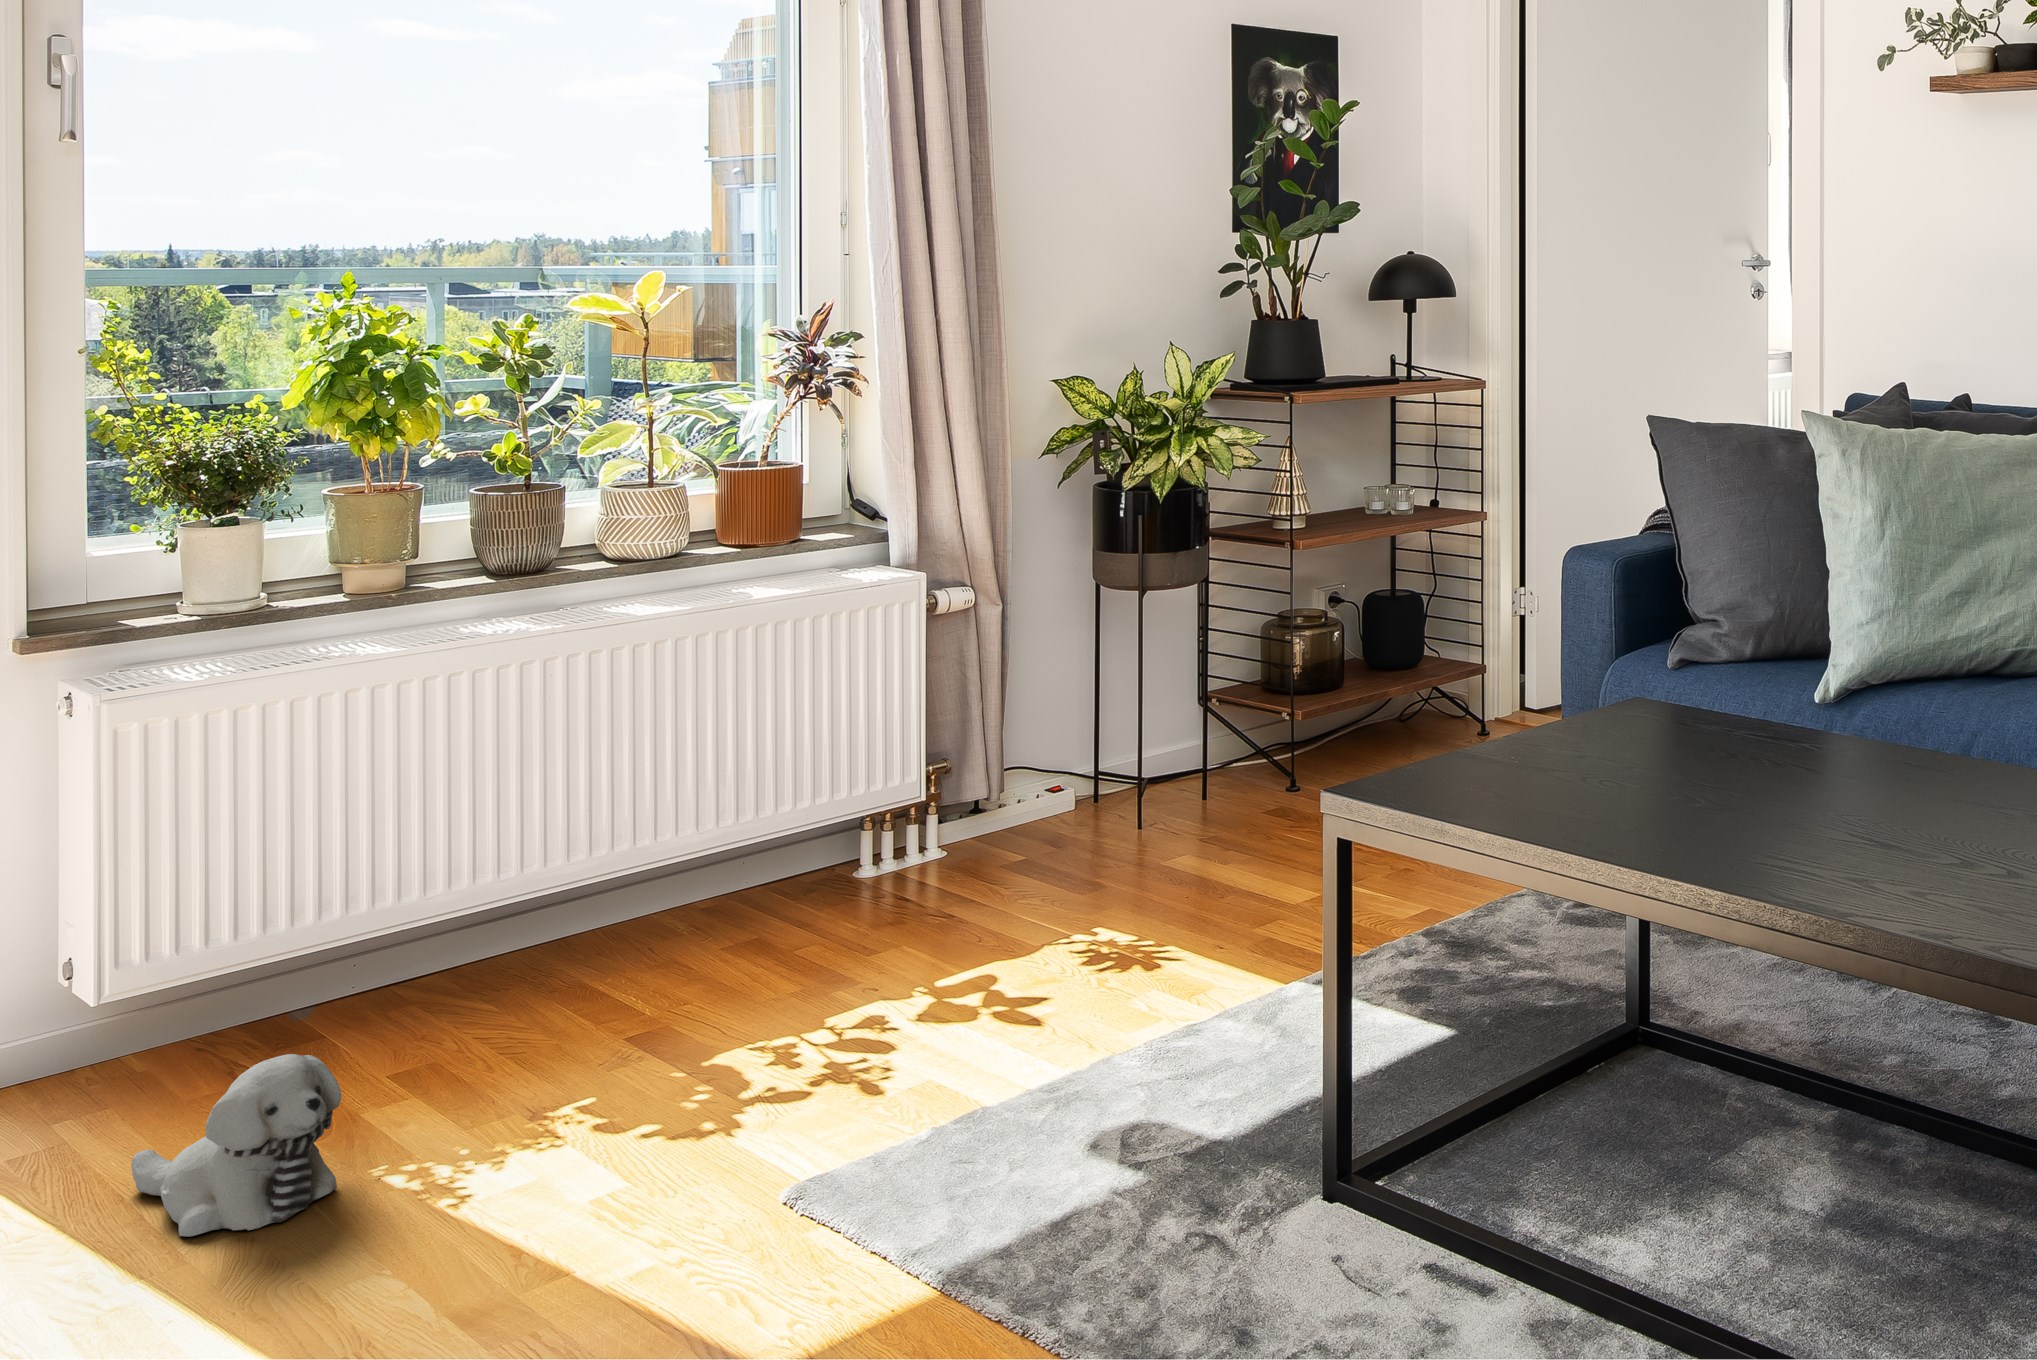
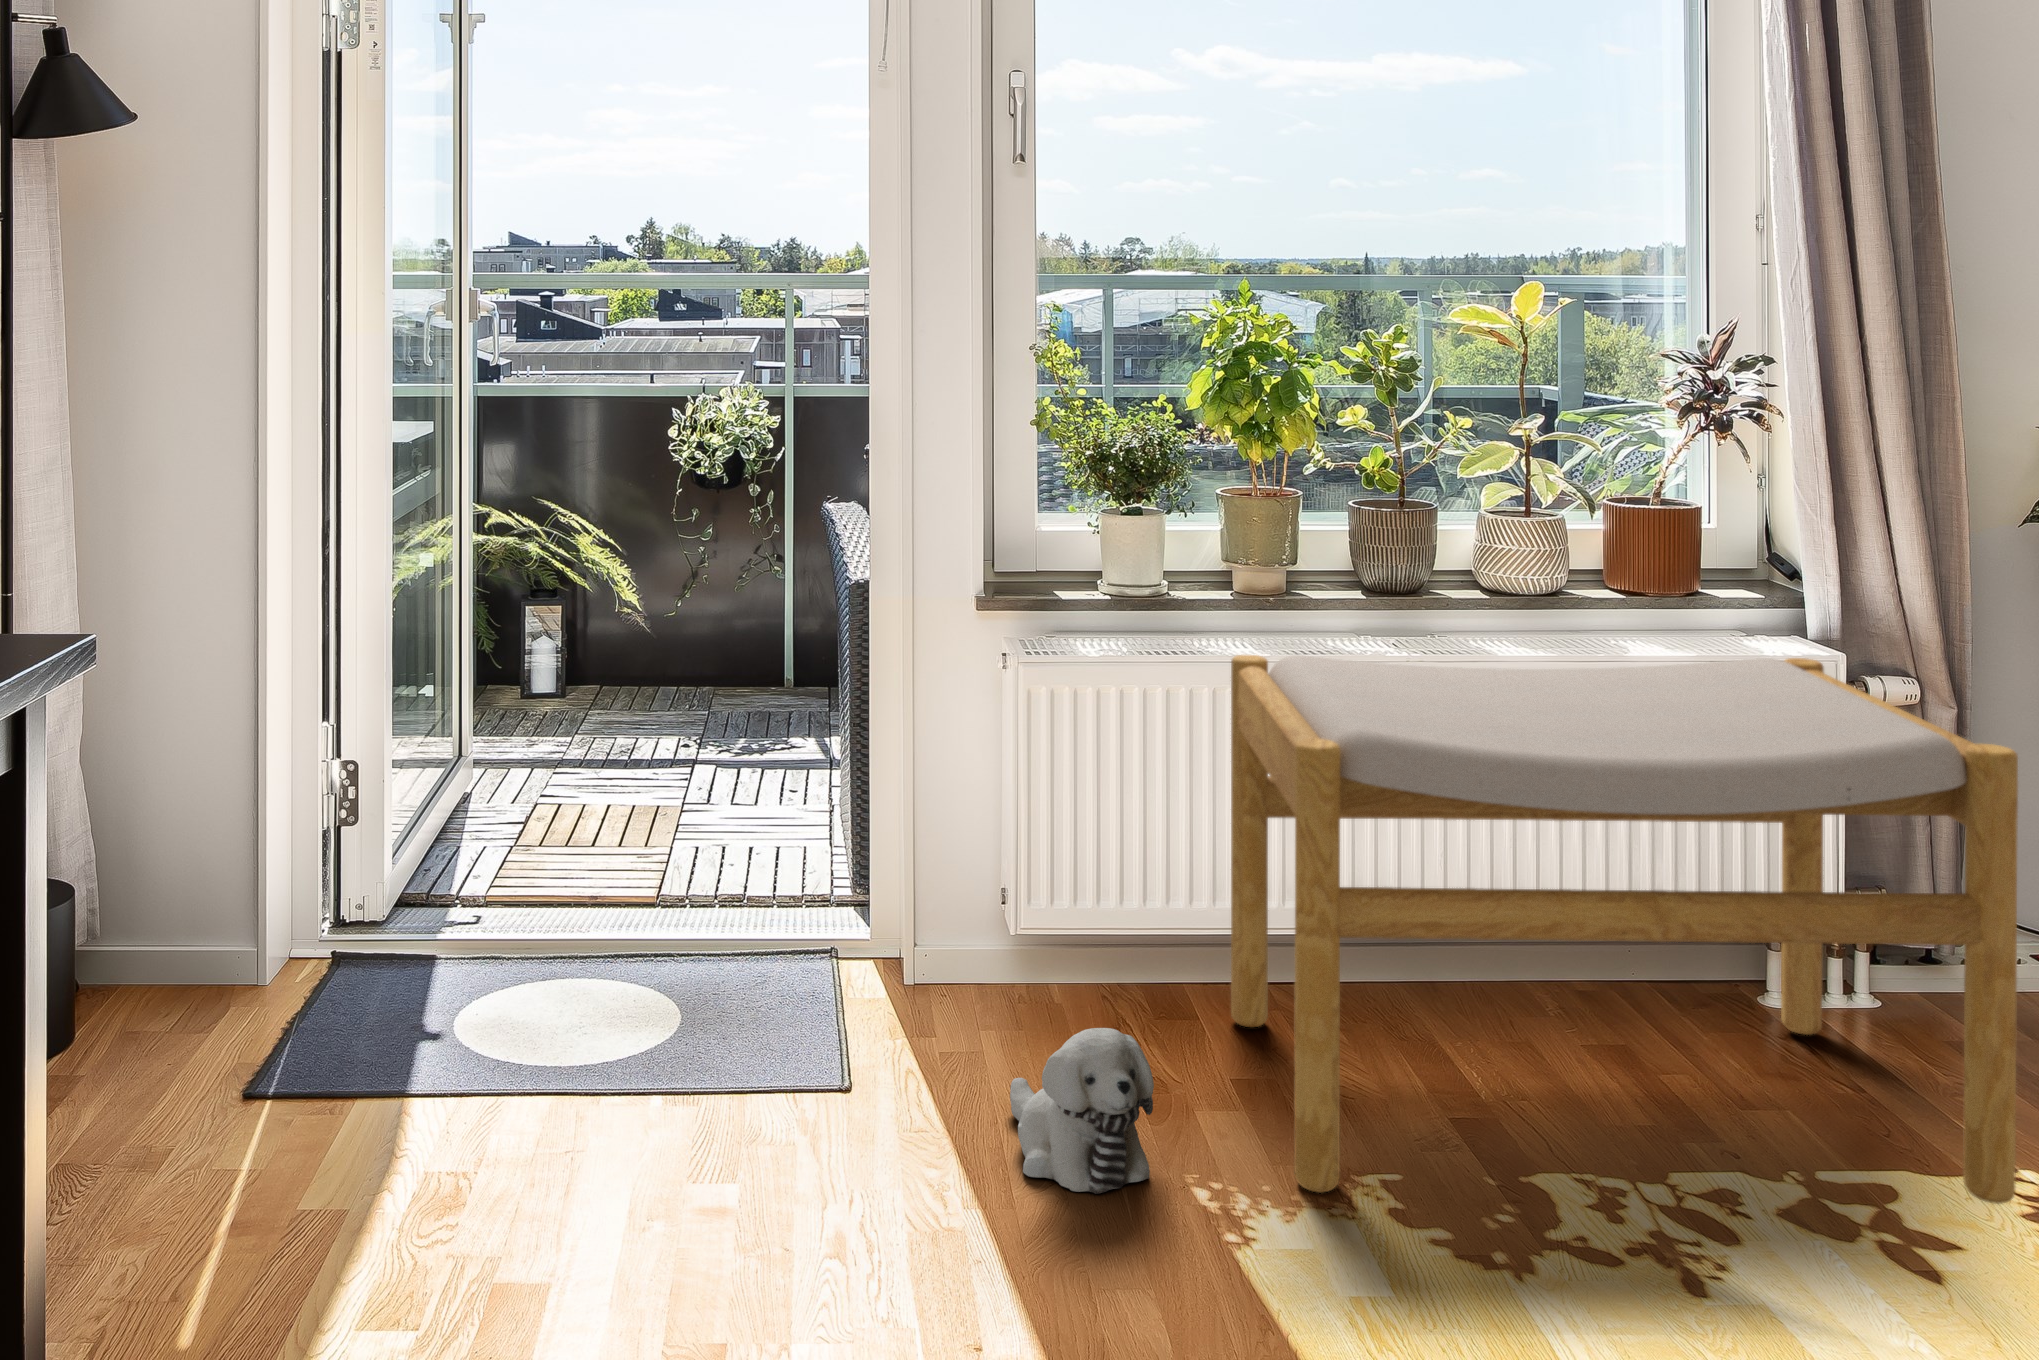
footstool: none [366,582,1075,1139] -> present [1231,655,2018,1204]

